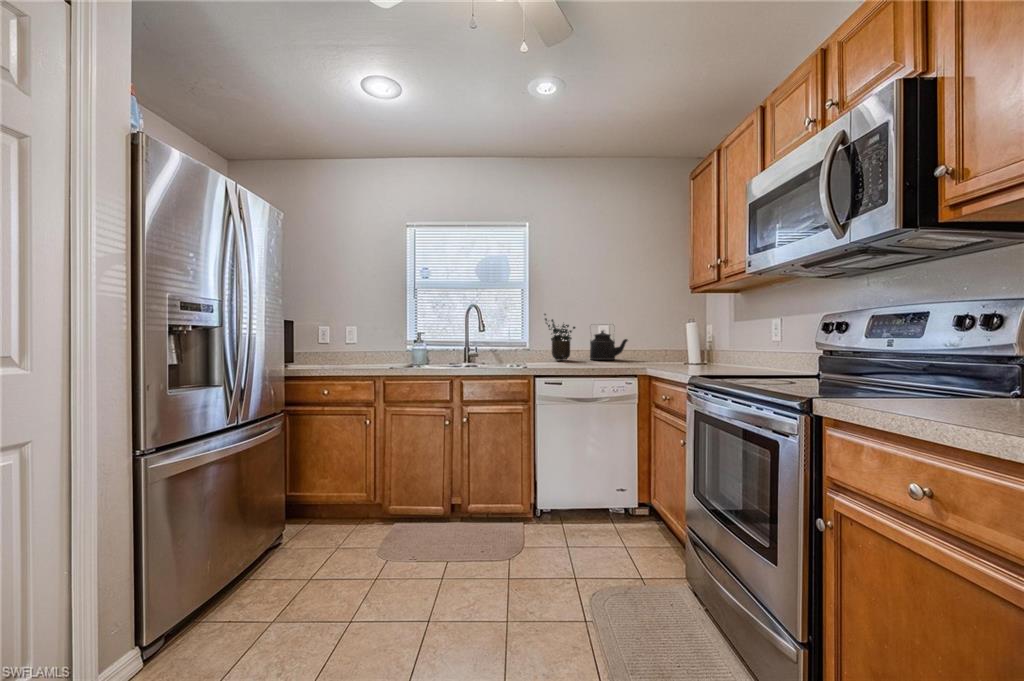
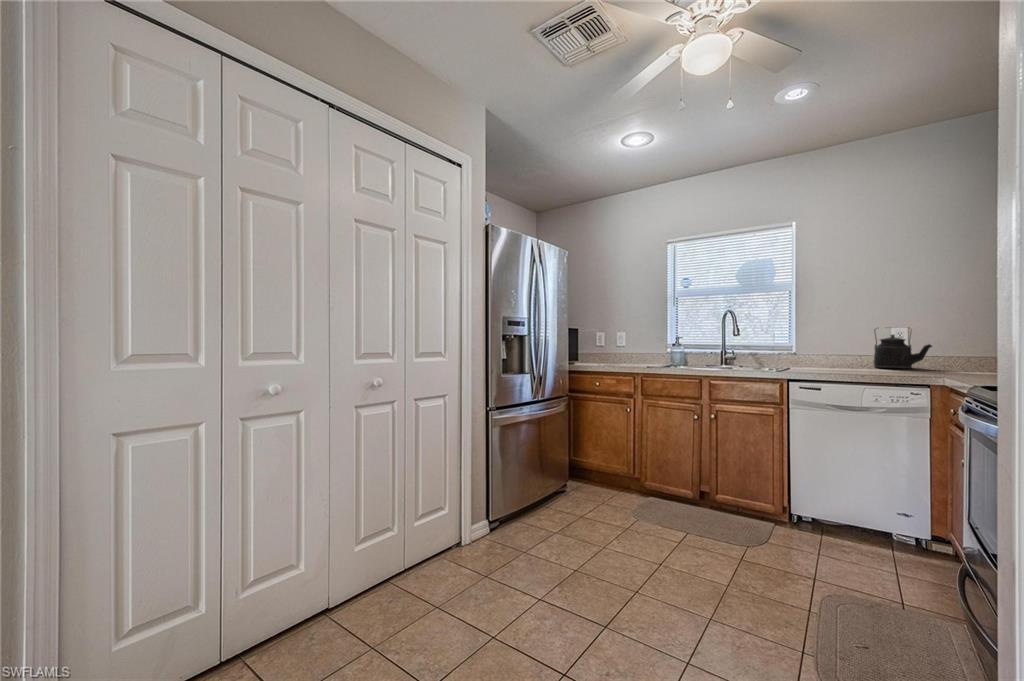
potted plant: present [544,314,575,360] -> none [812,317,852,366]

